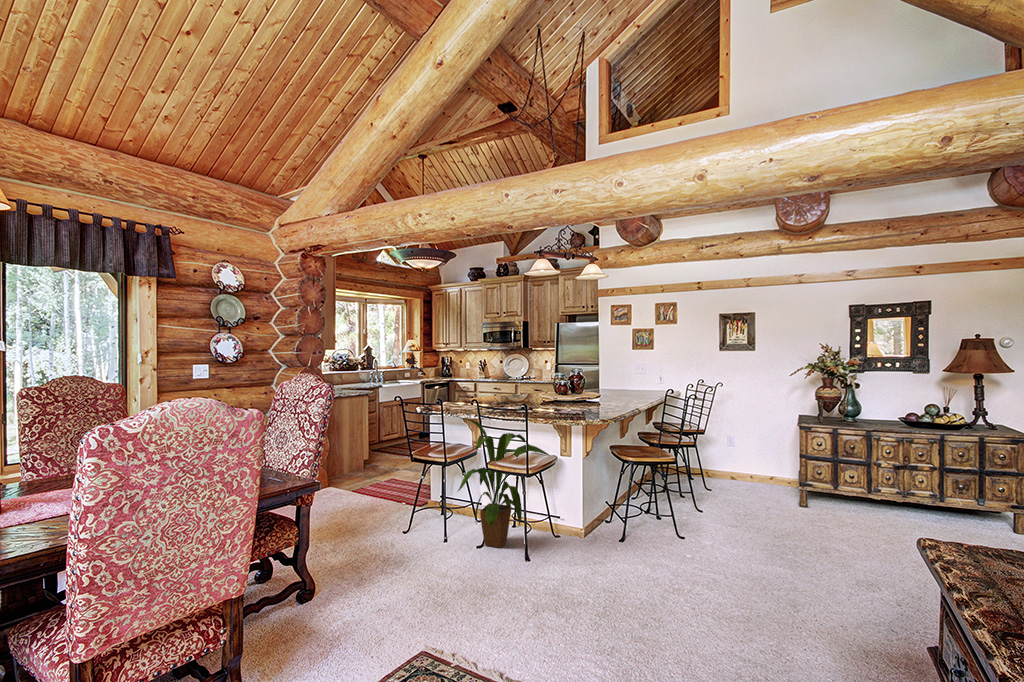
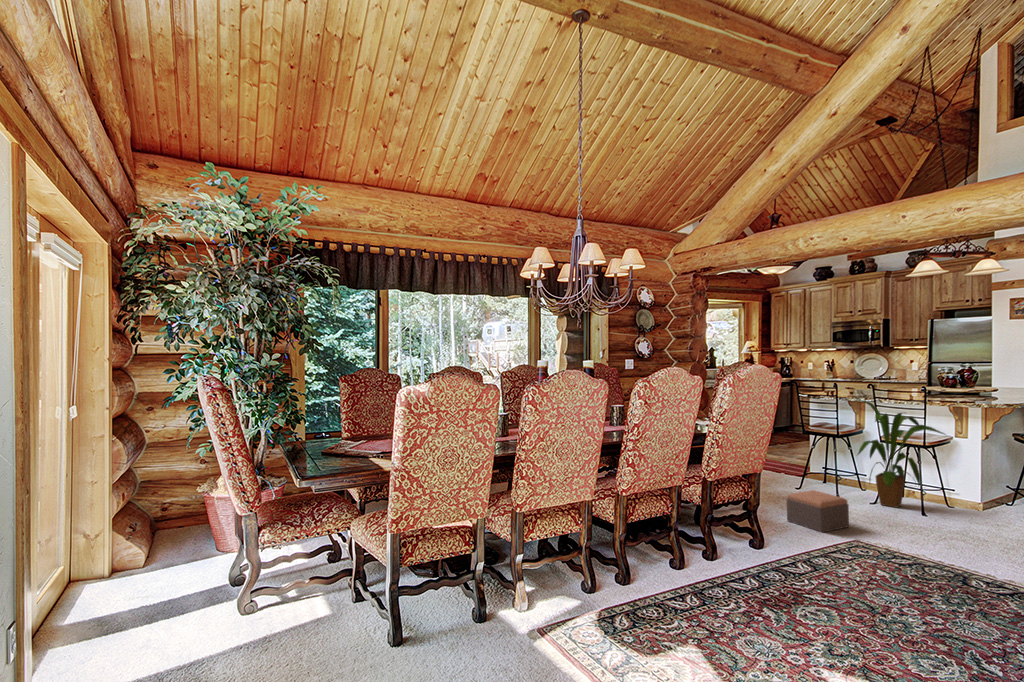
footstool: none [344,561,426,643] -> present [787,490,849,532]

